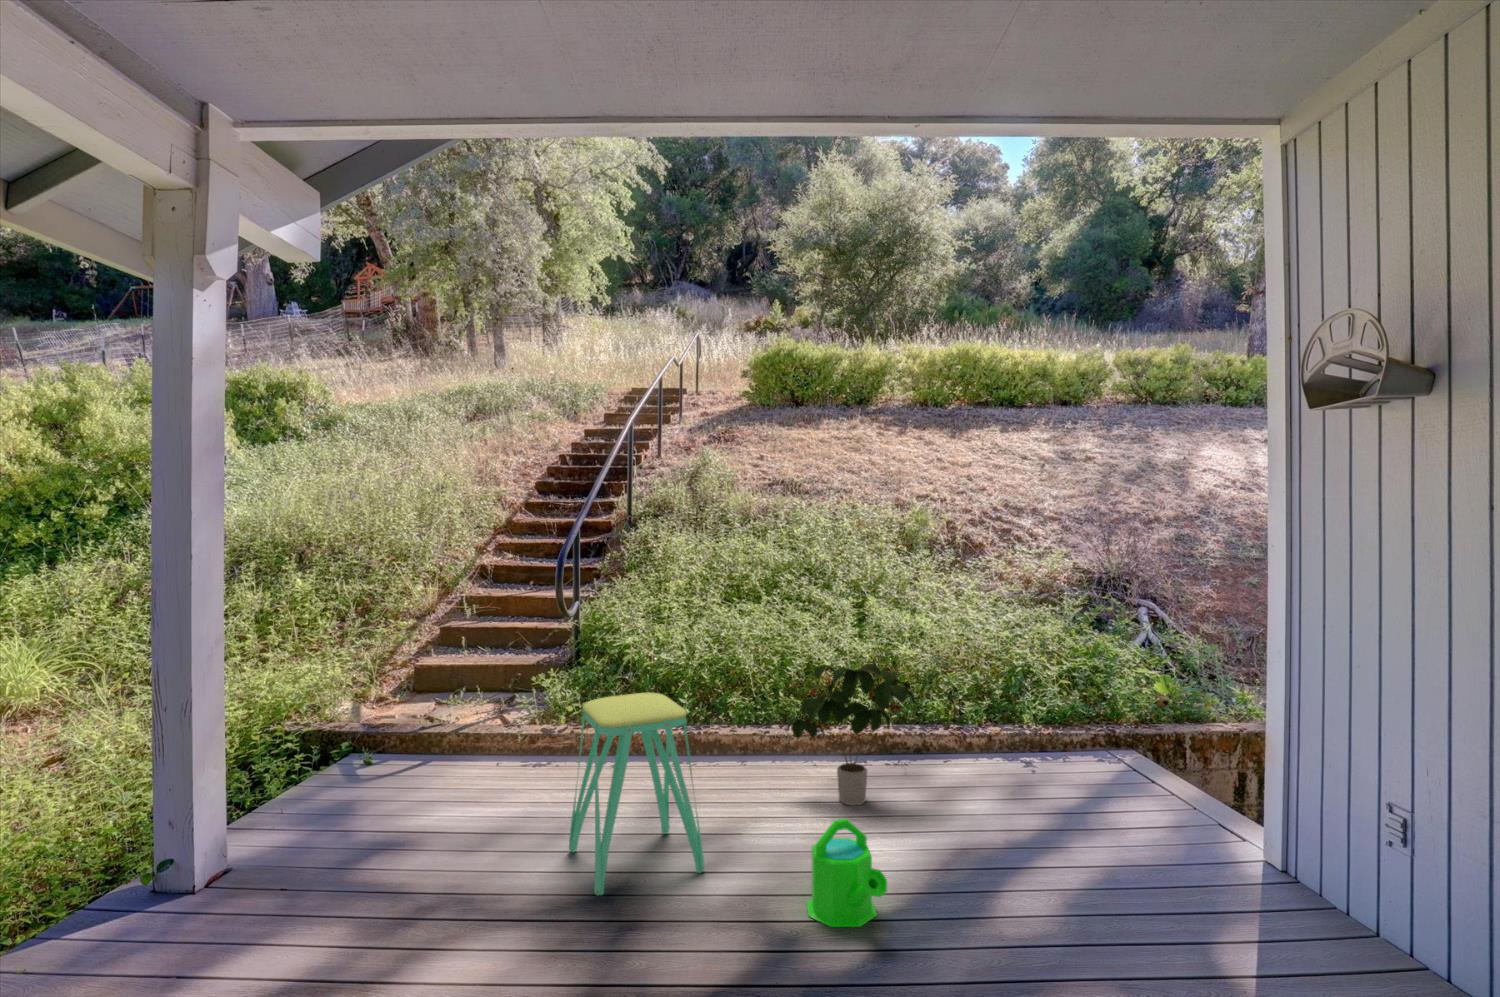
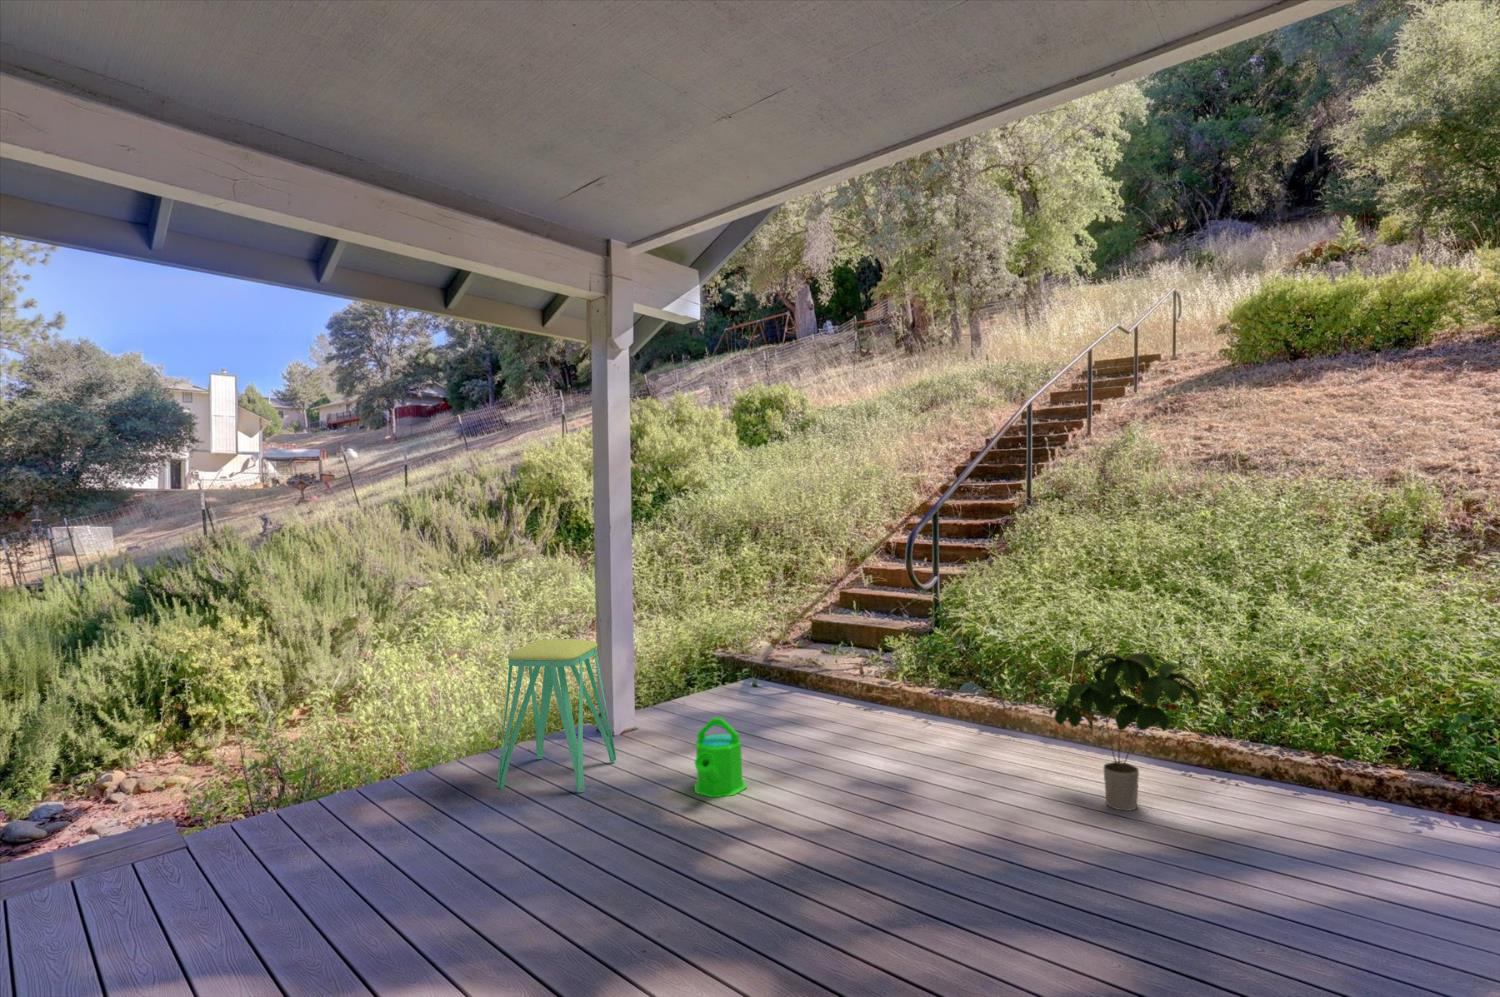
stool: present [569,693,705,896] -> present [497,639,616,793]
watering can: present [807,818,887,927] -> present [694,718,746,797]

